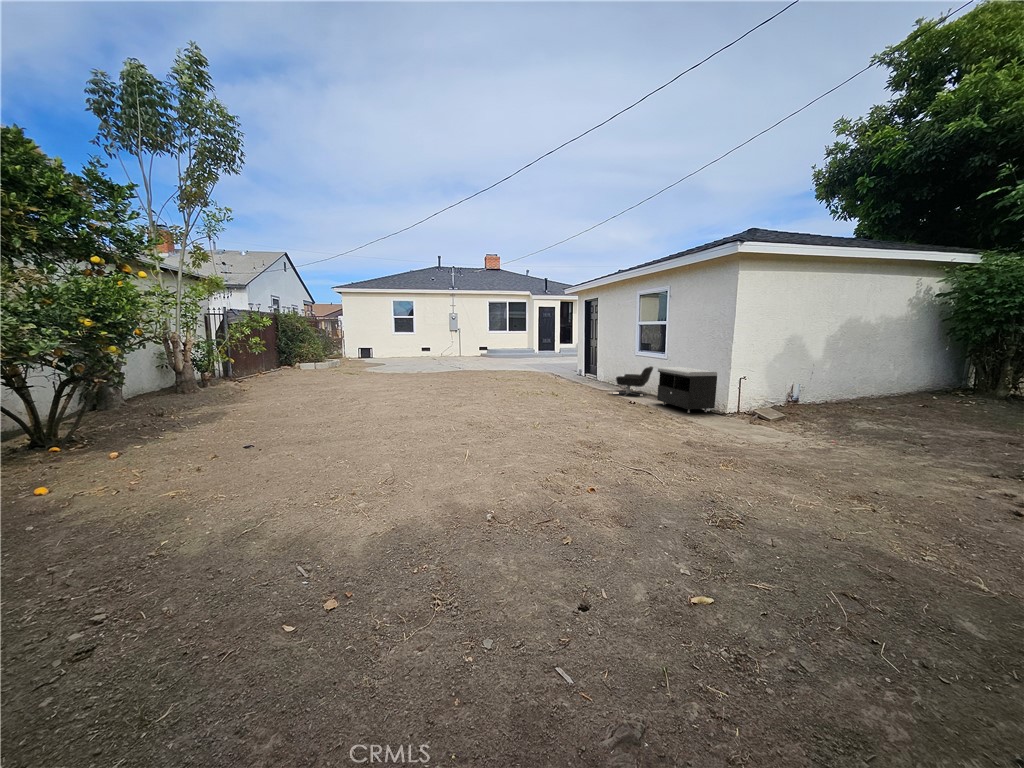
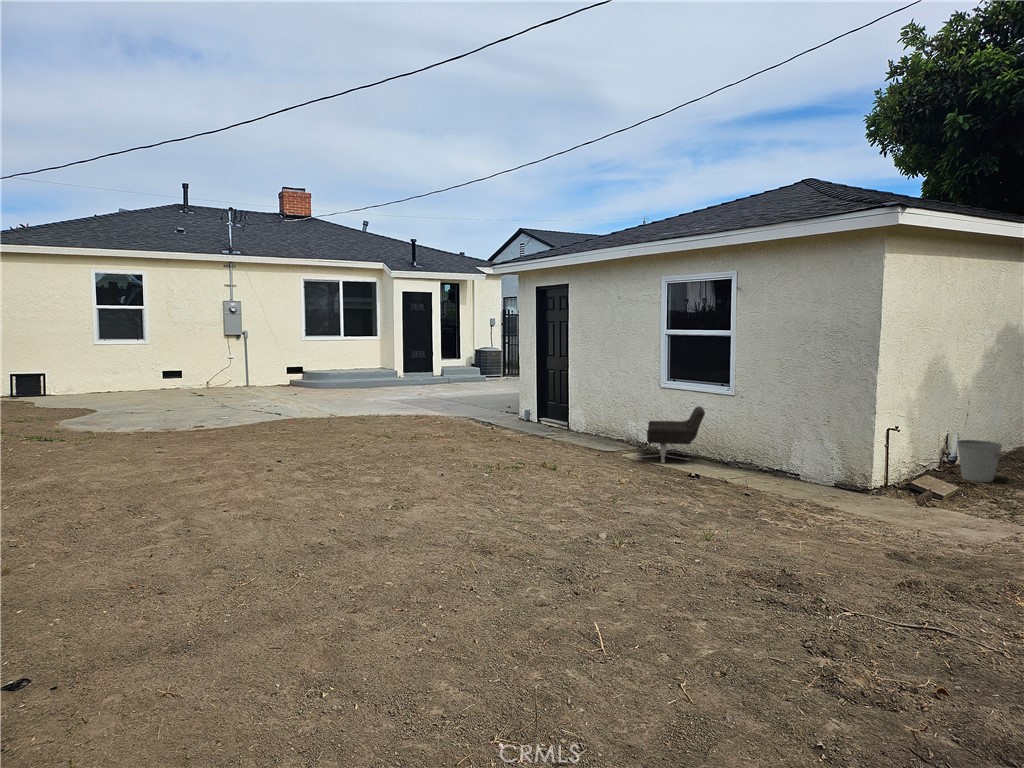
storage bench: present [657,367,717,413] -> none [738,408,850,492]
bucket: none [804,390,835,417] -> present [958,440,1004,482]

